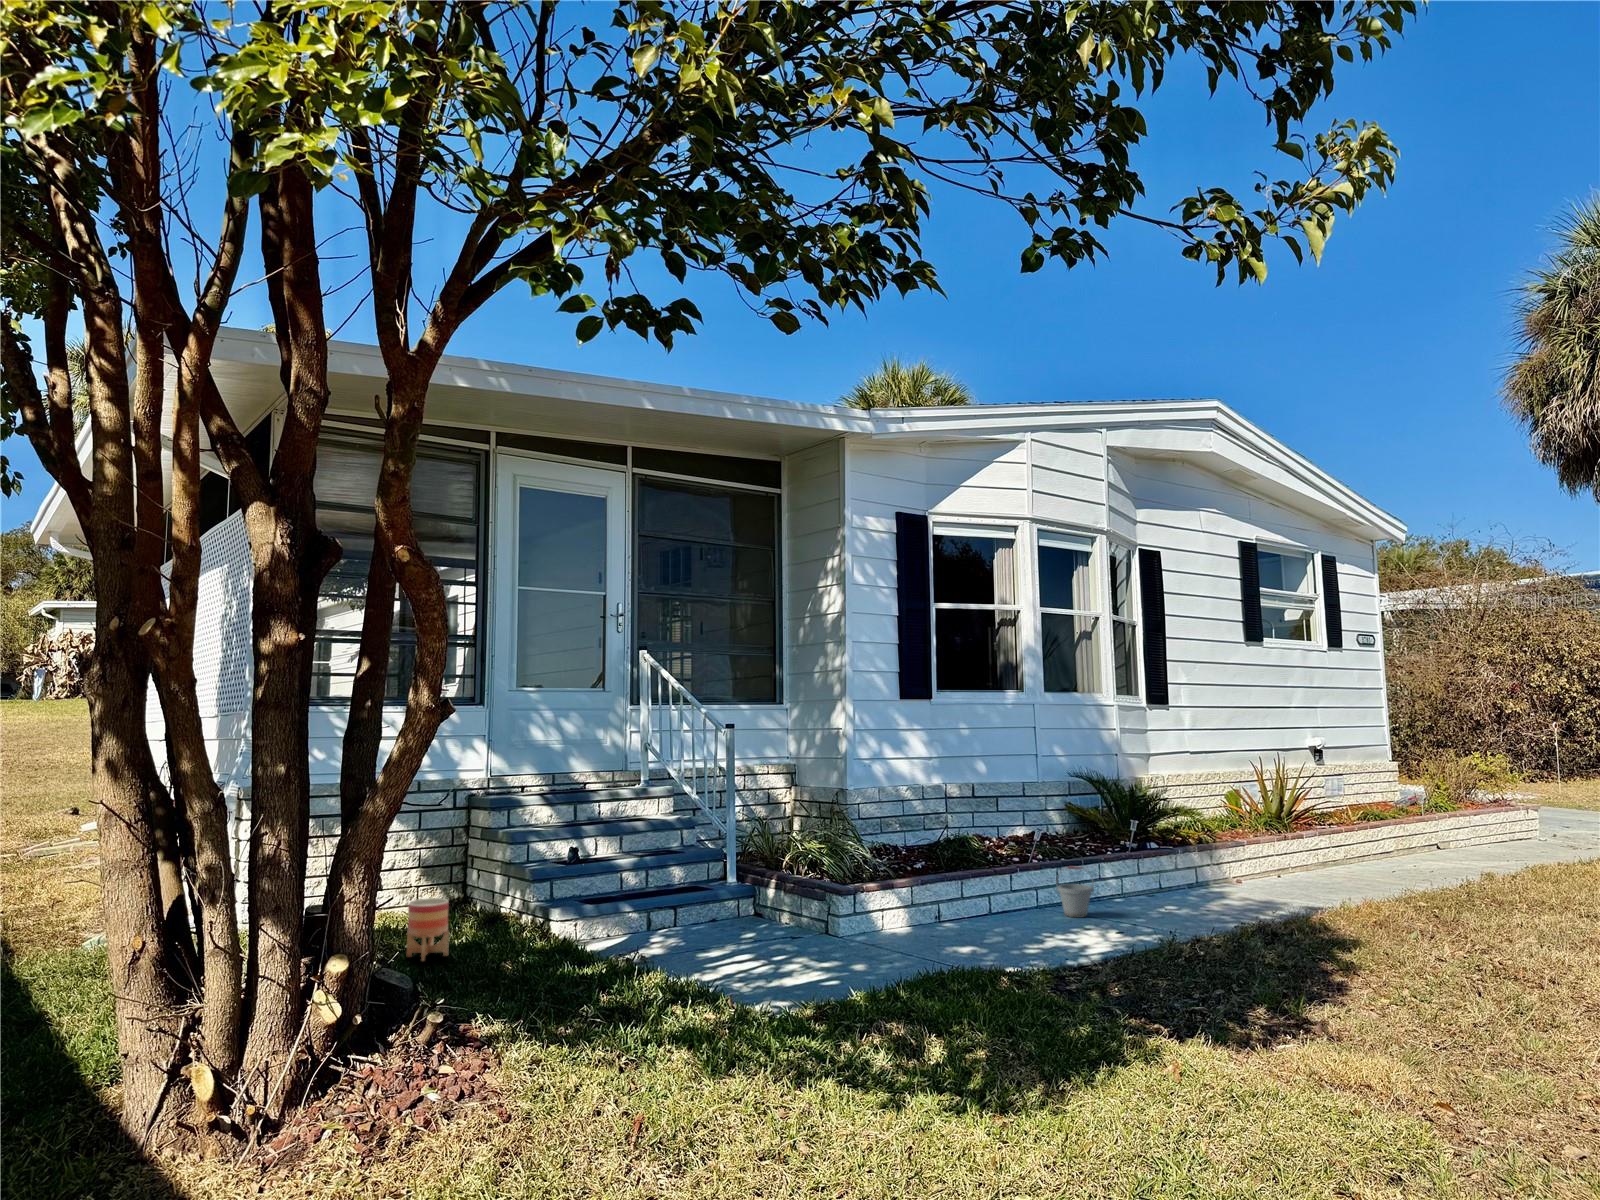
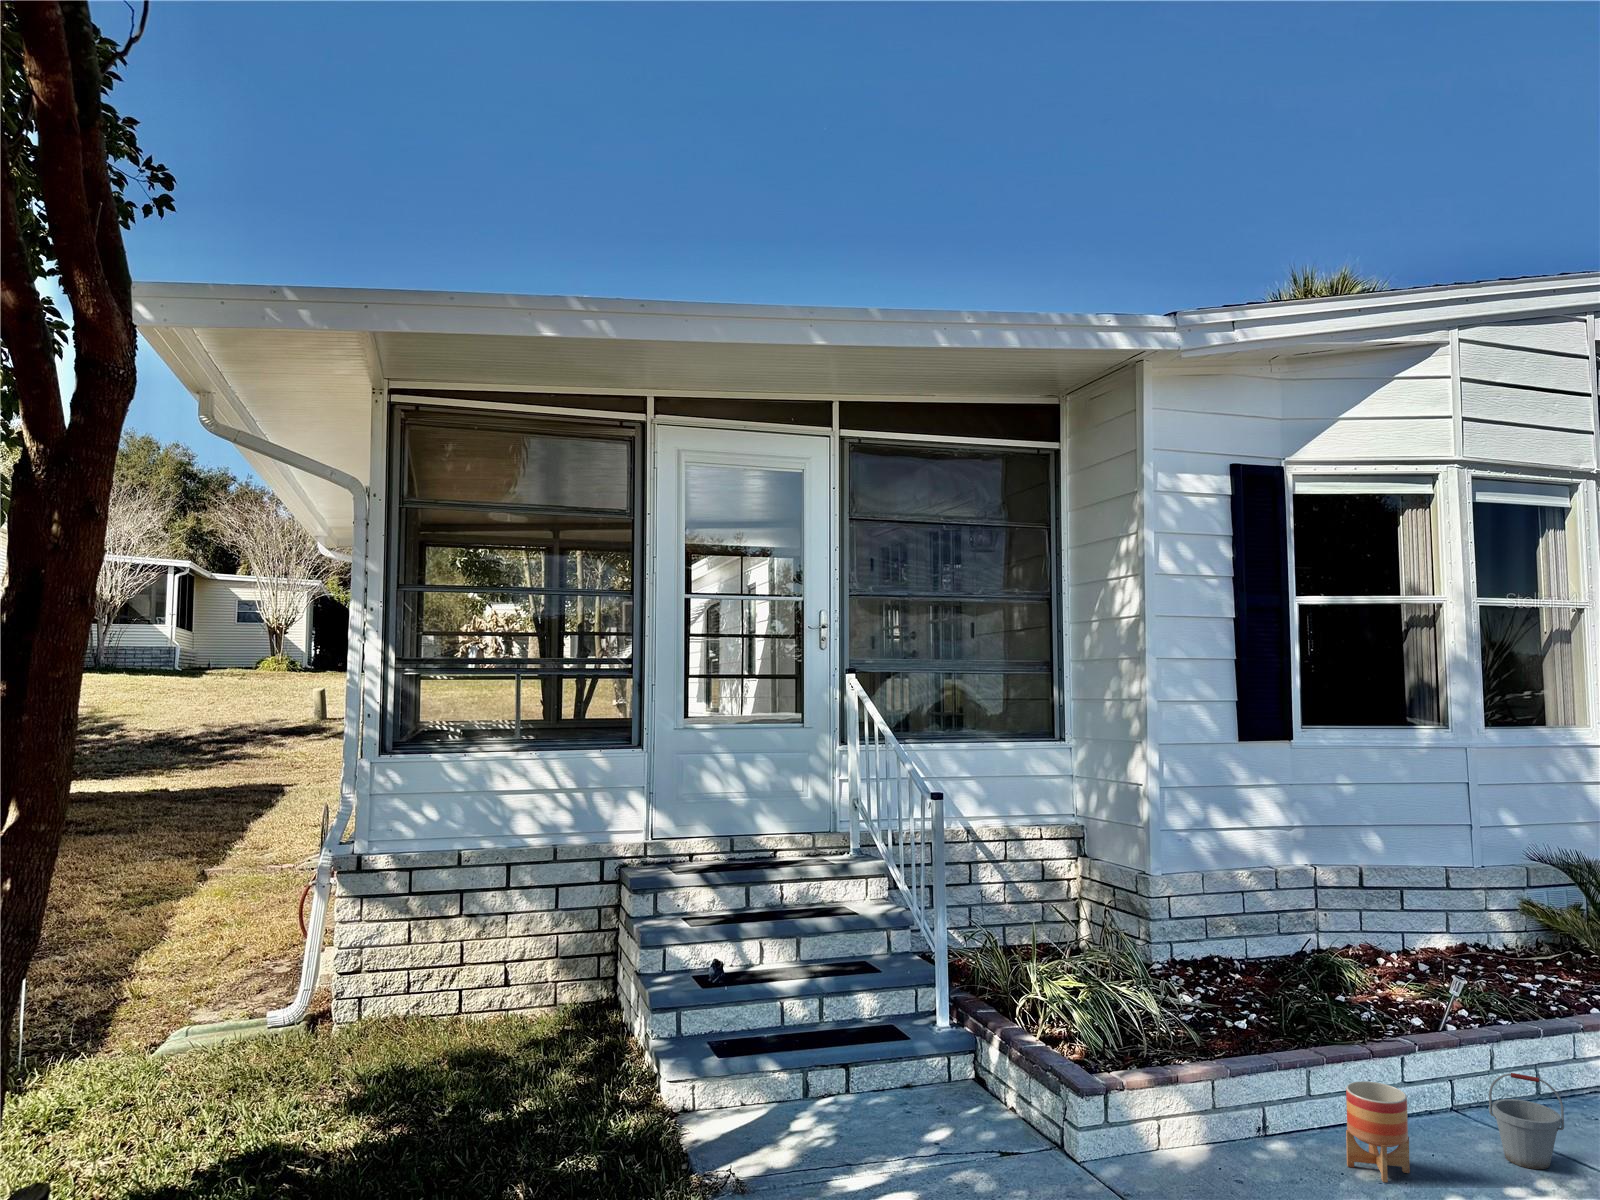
planter: present [407,898,449,961] -> present [1346,1081,1410,1182]

